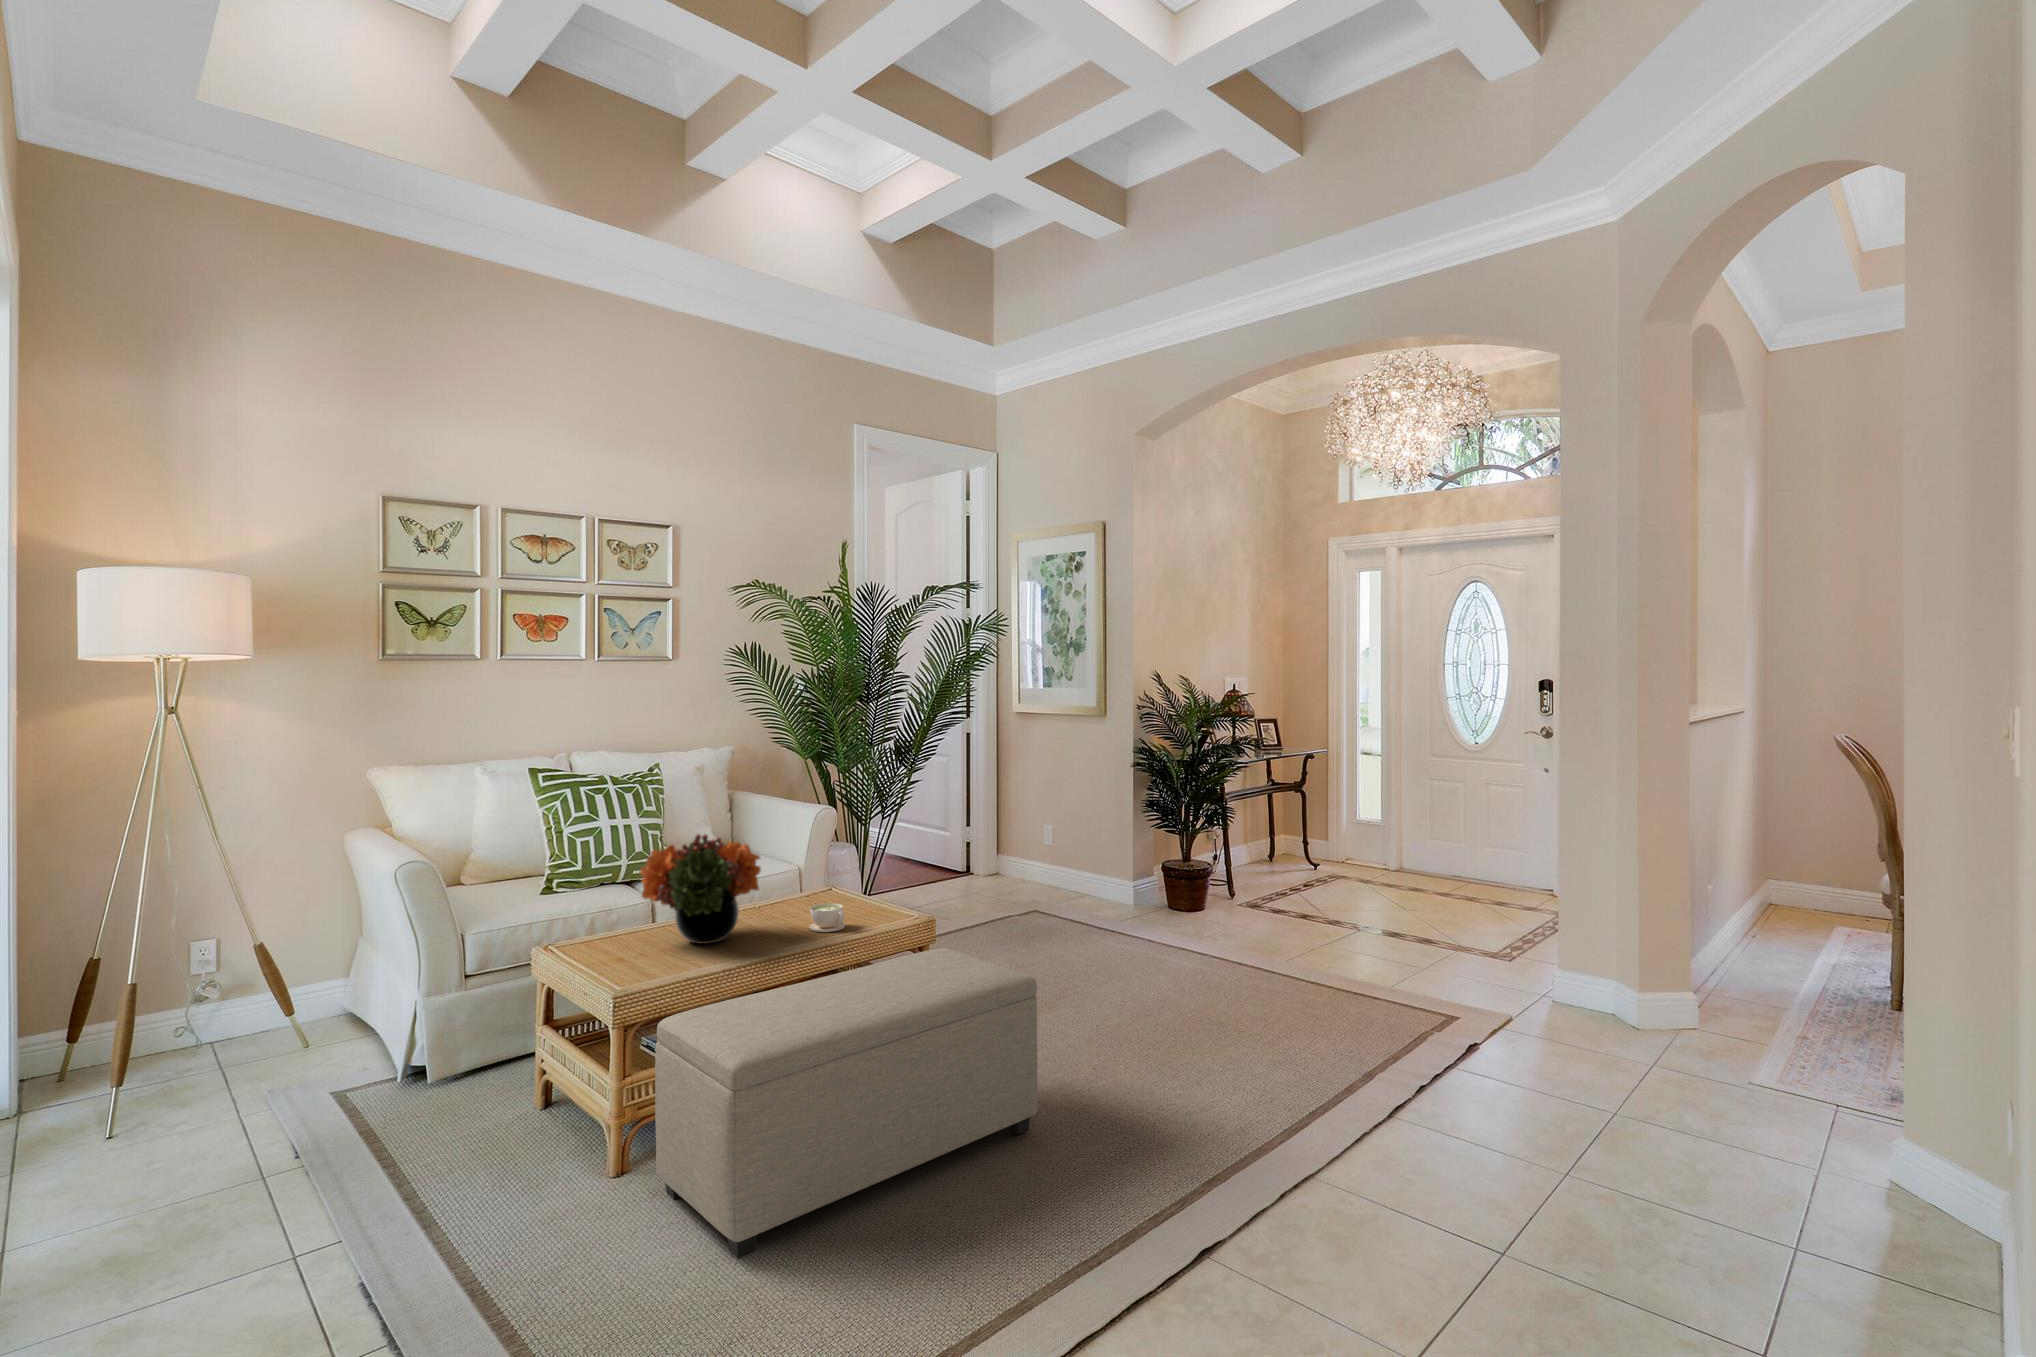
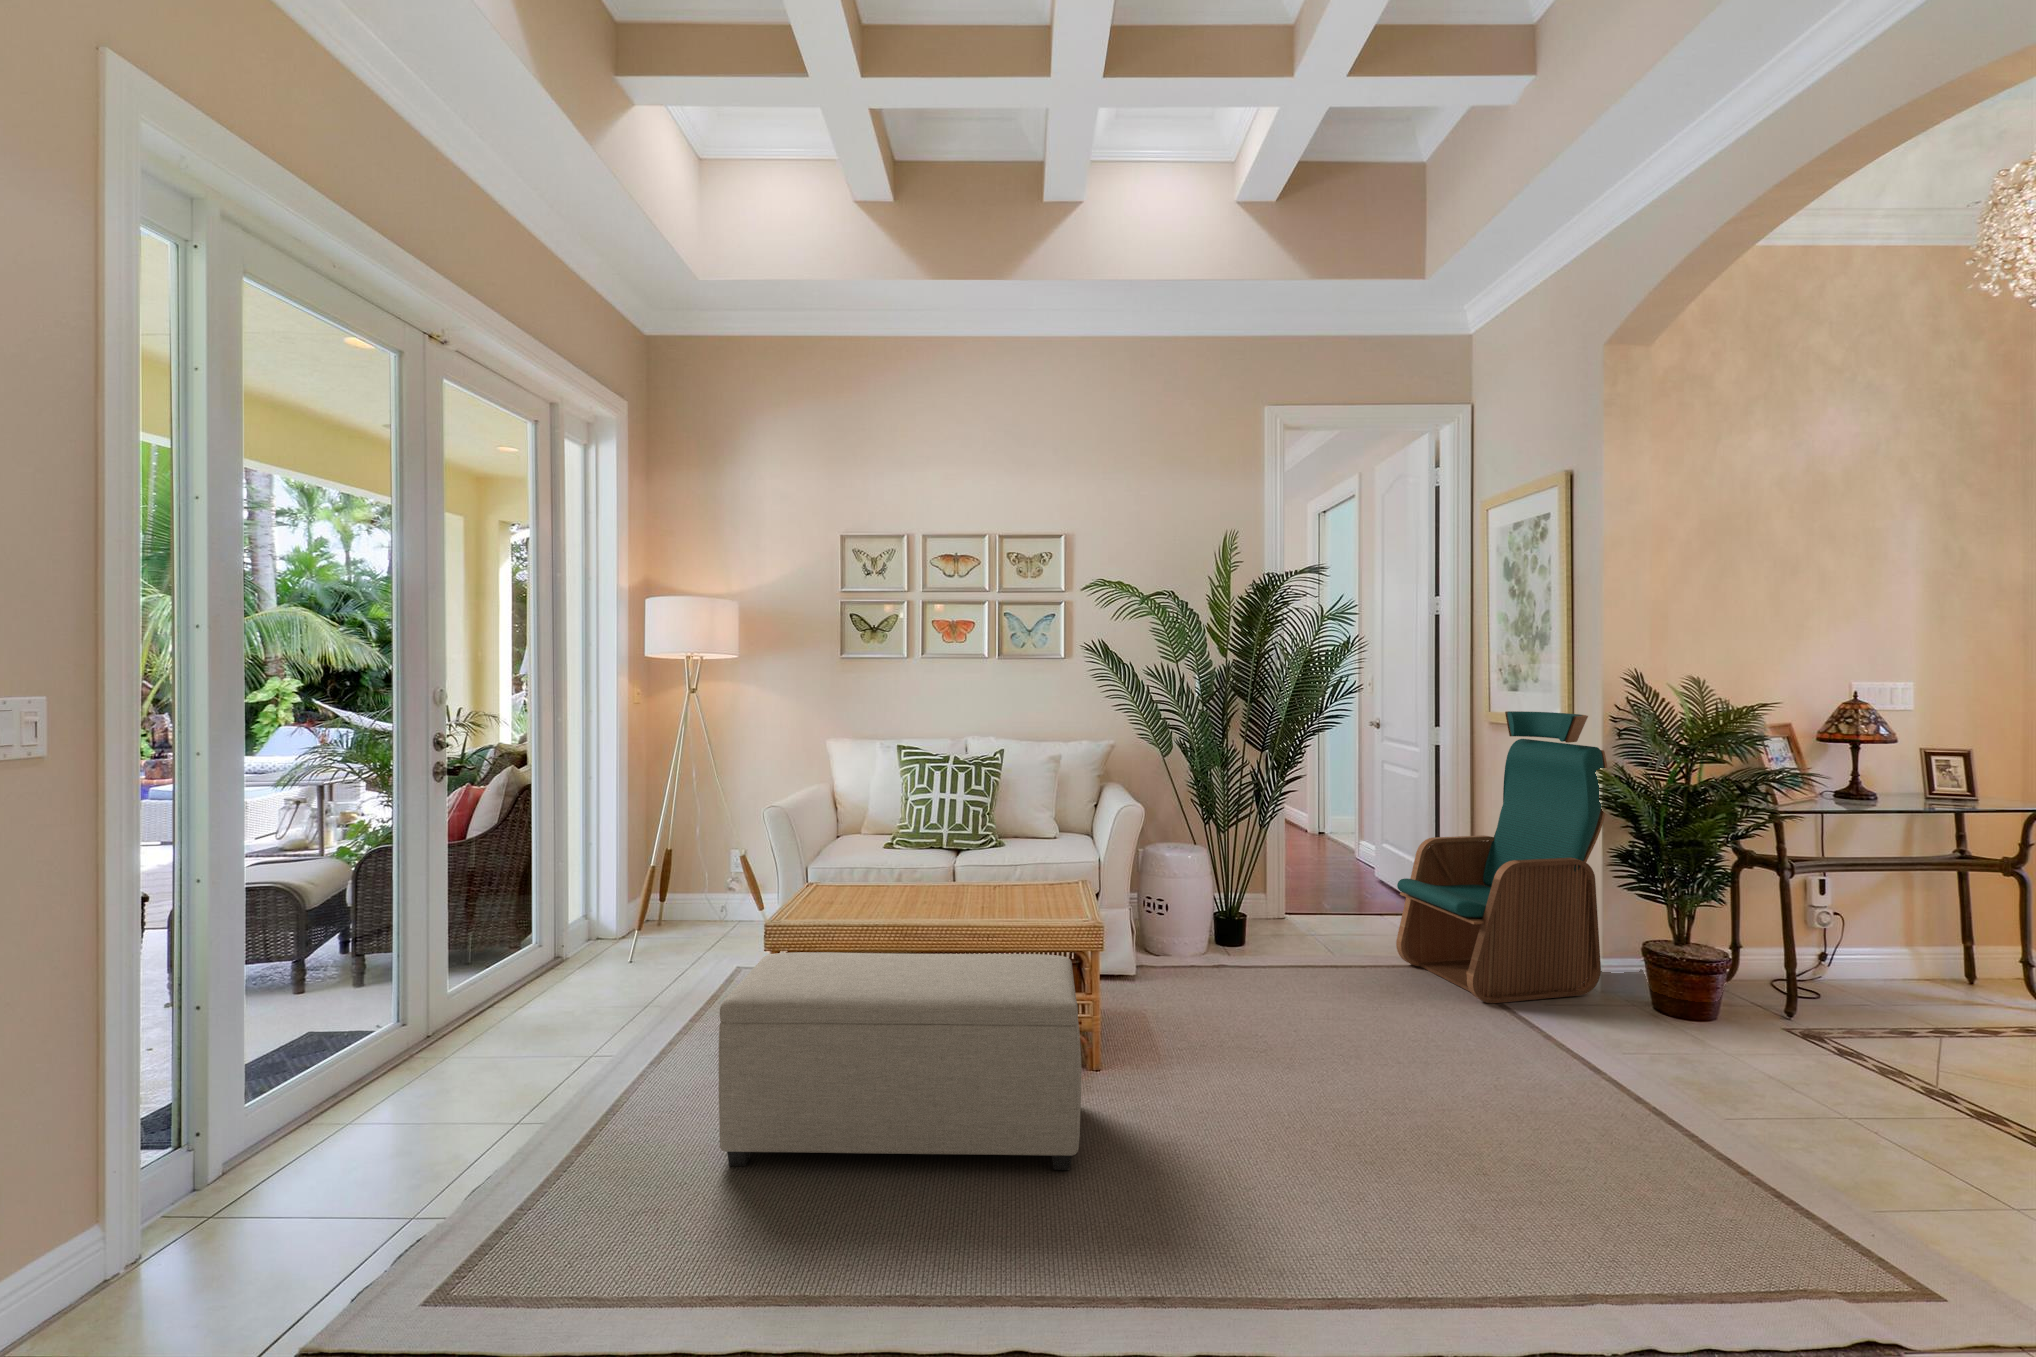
armchair: none [1009,702,1149,934] -> present [1396,711,1607,1003]
flower arrangement: present [640,834,761,944] -> none [852,809,957,906]
coffee cup: present [809,903,845,932] -> none [988,891,1021,918]

